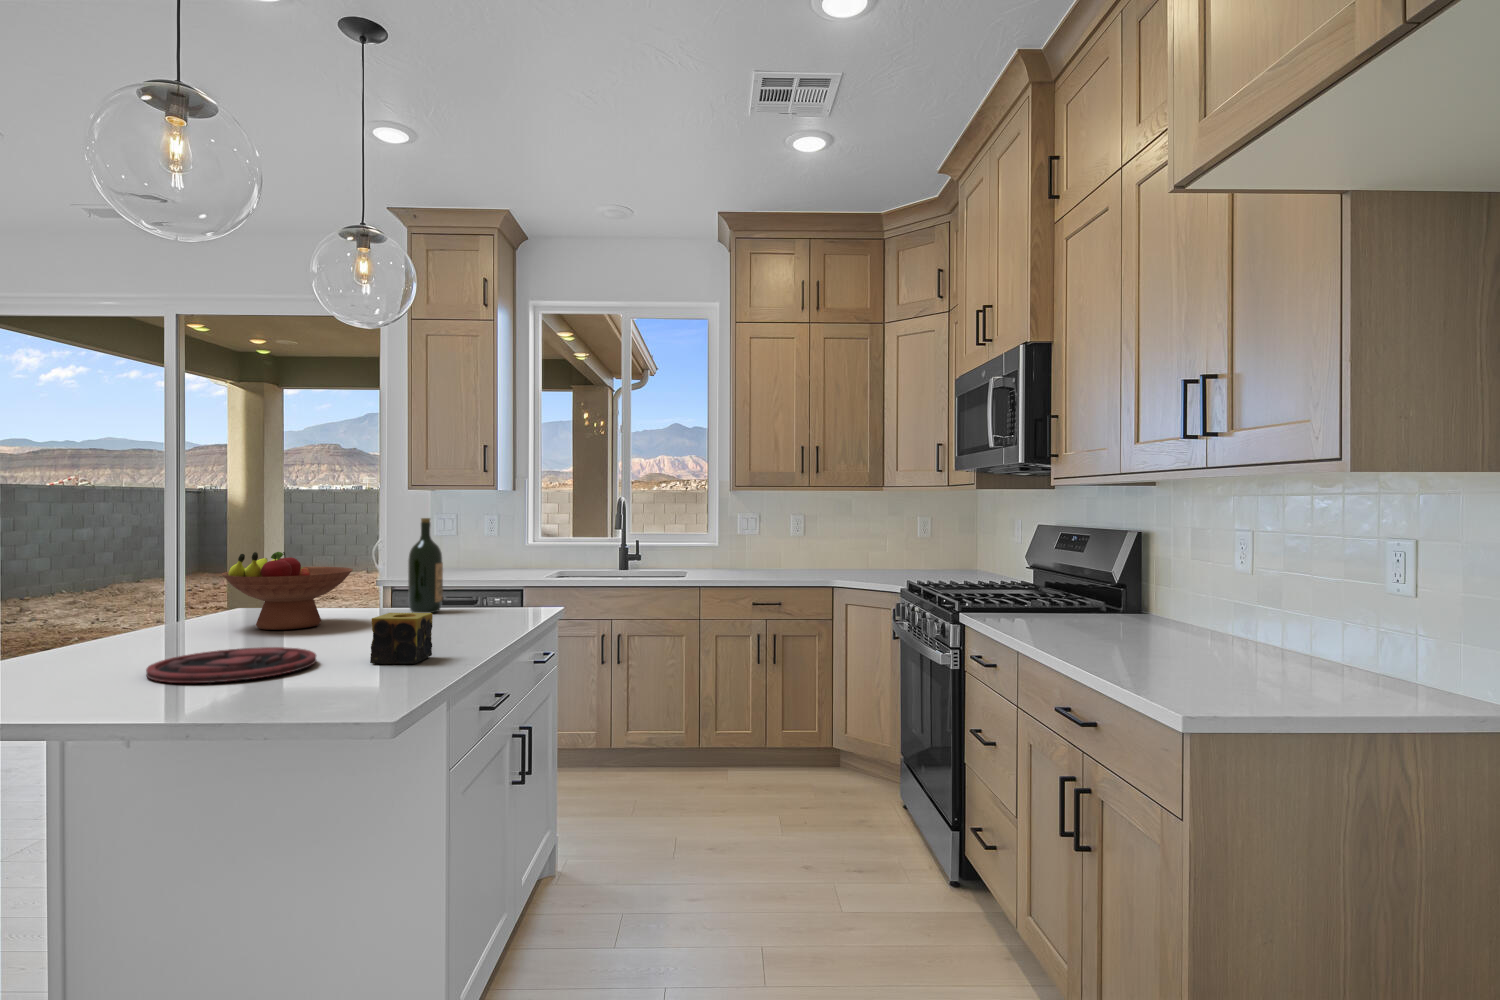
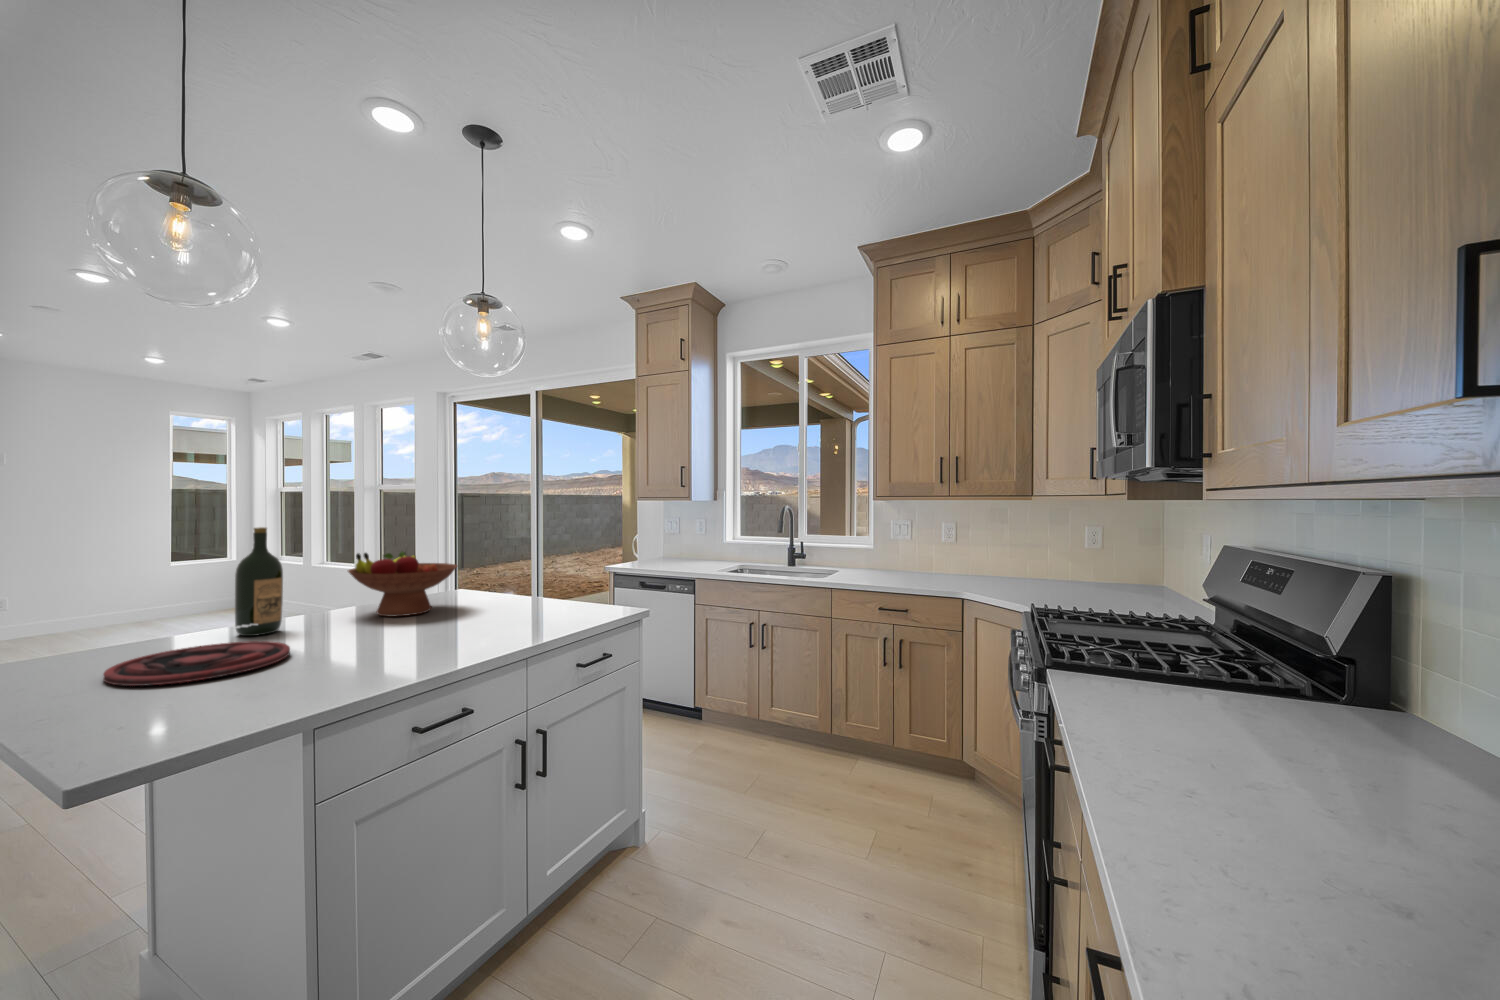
wine bottle: present [408,518,443,613] -> present [235,527,283,636]
candle: present [370,613,433,664] -> none [300,621,374,680]

